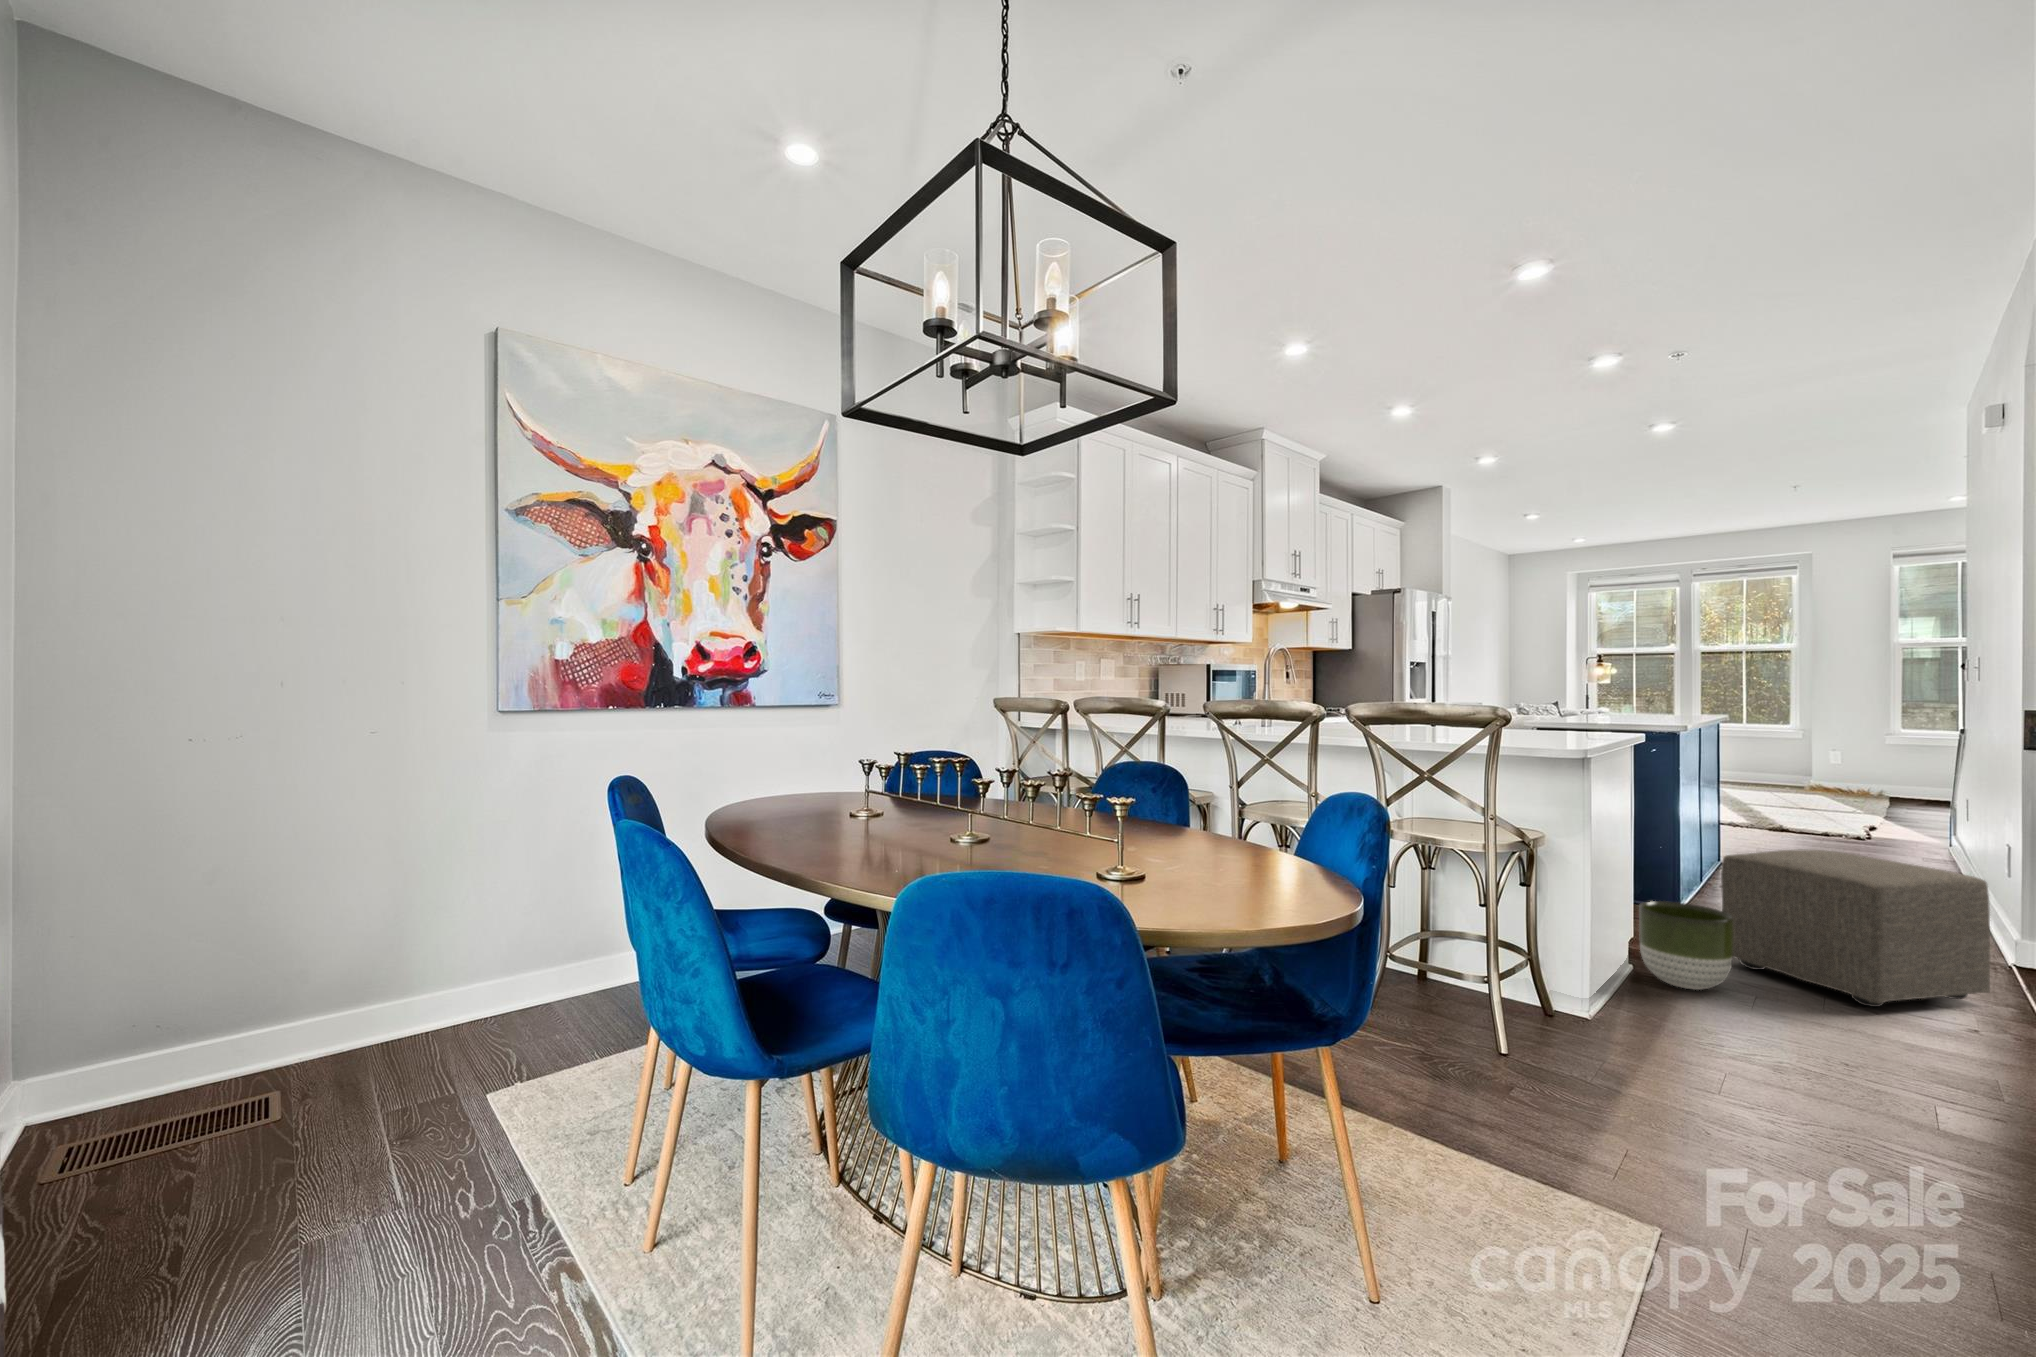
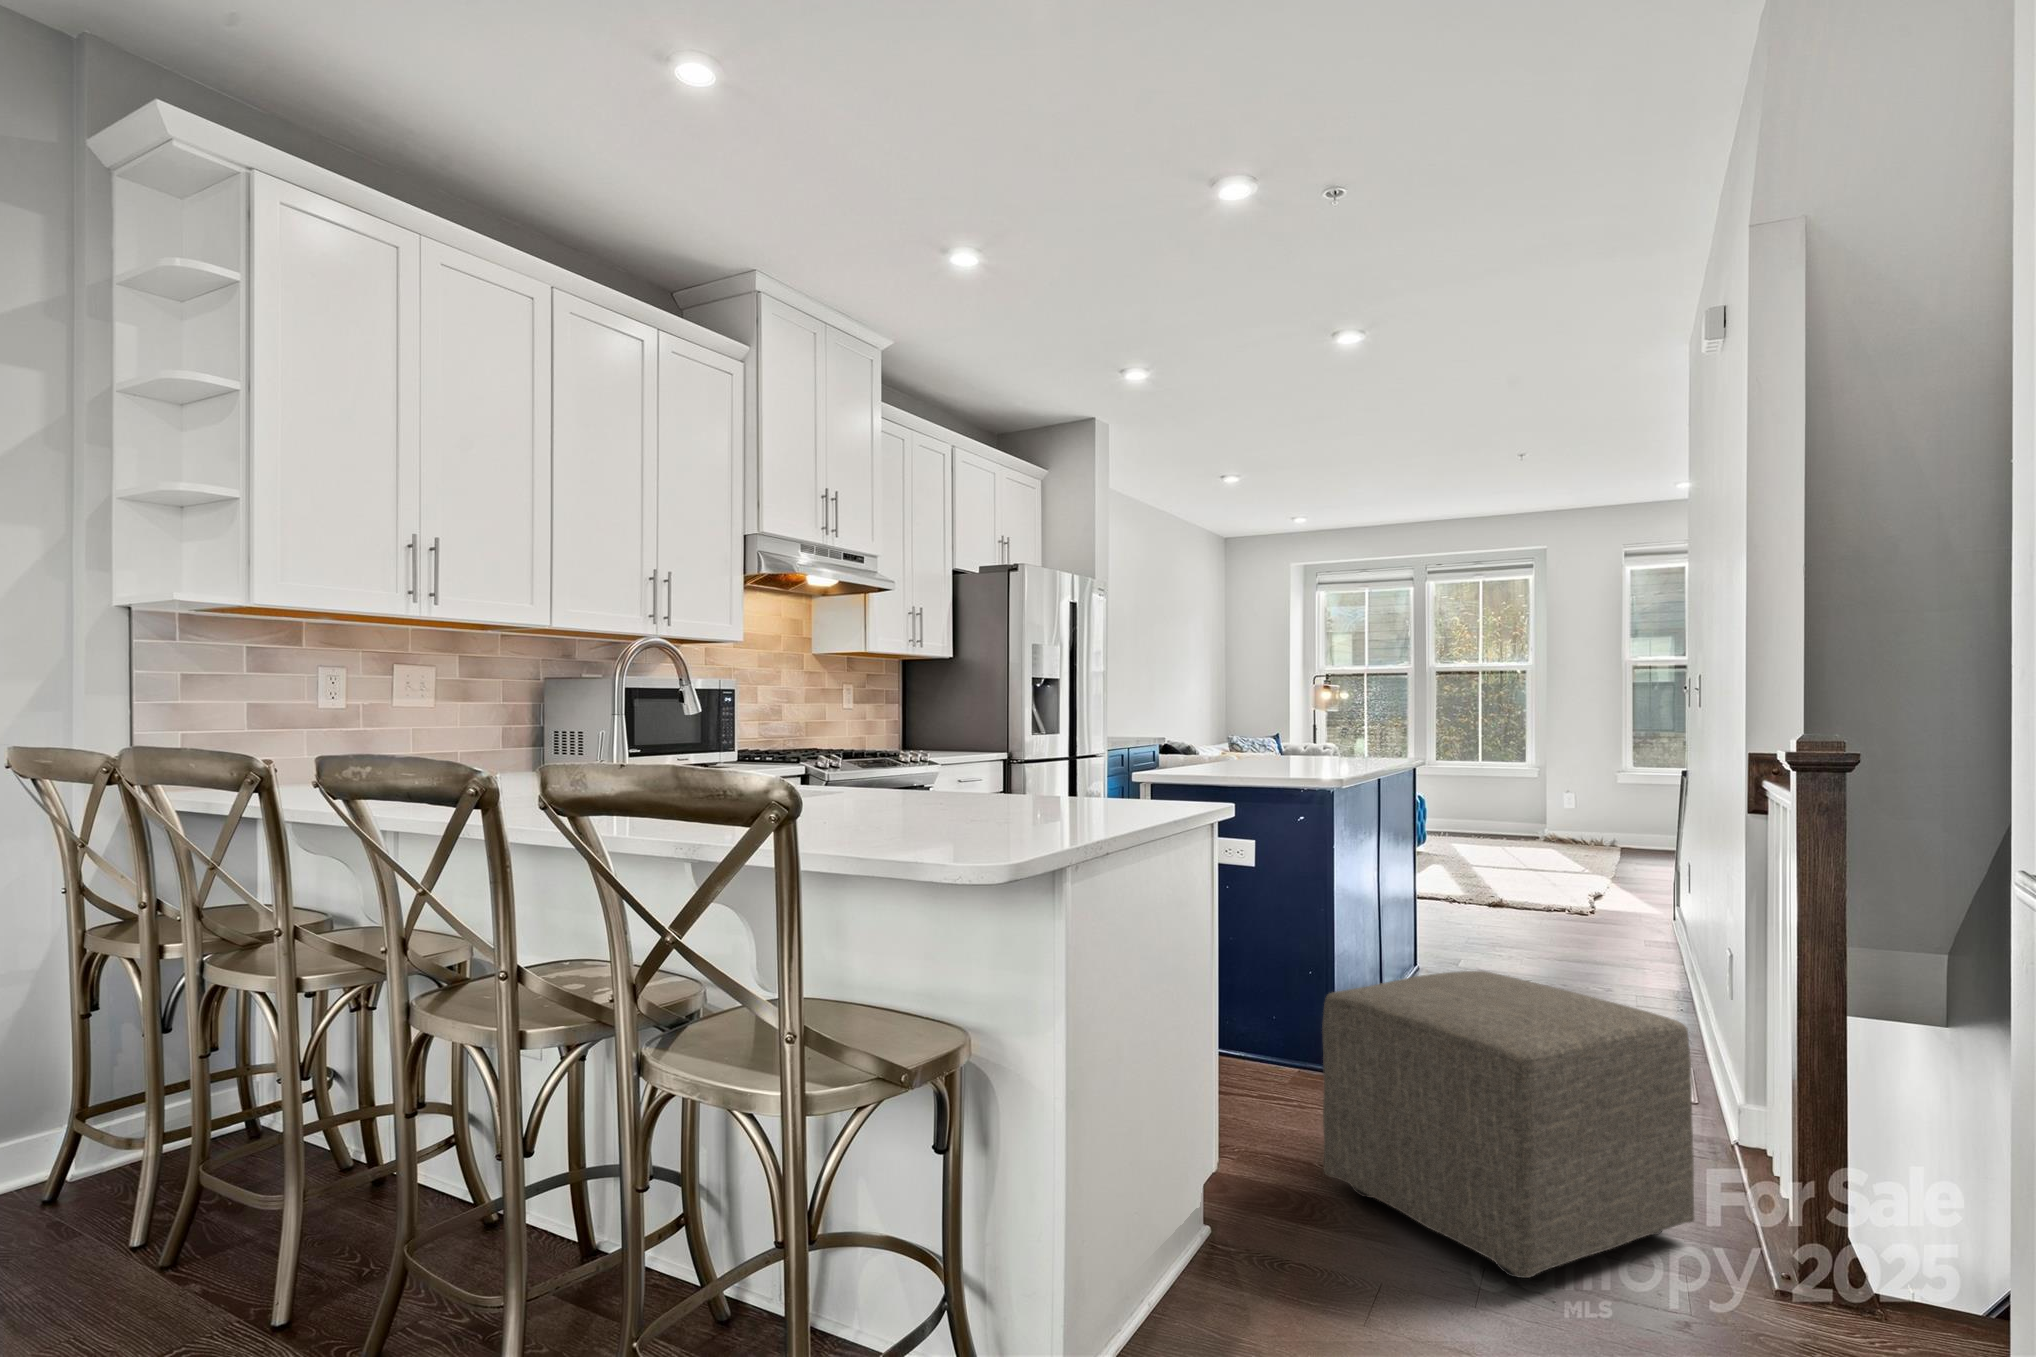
planter: present [1639,901,1733,990] -> none [1167,1092,1310,1272]

